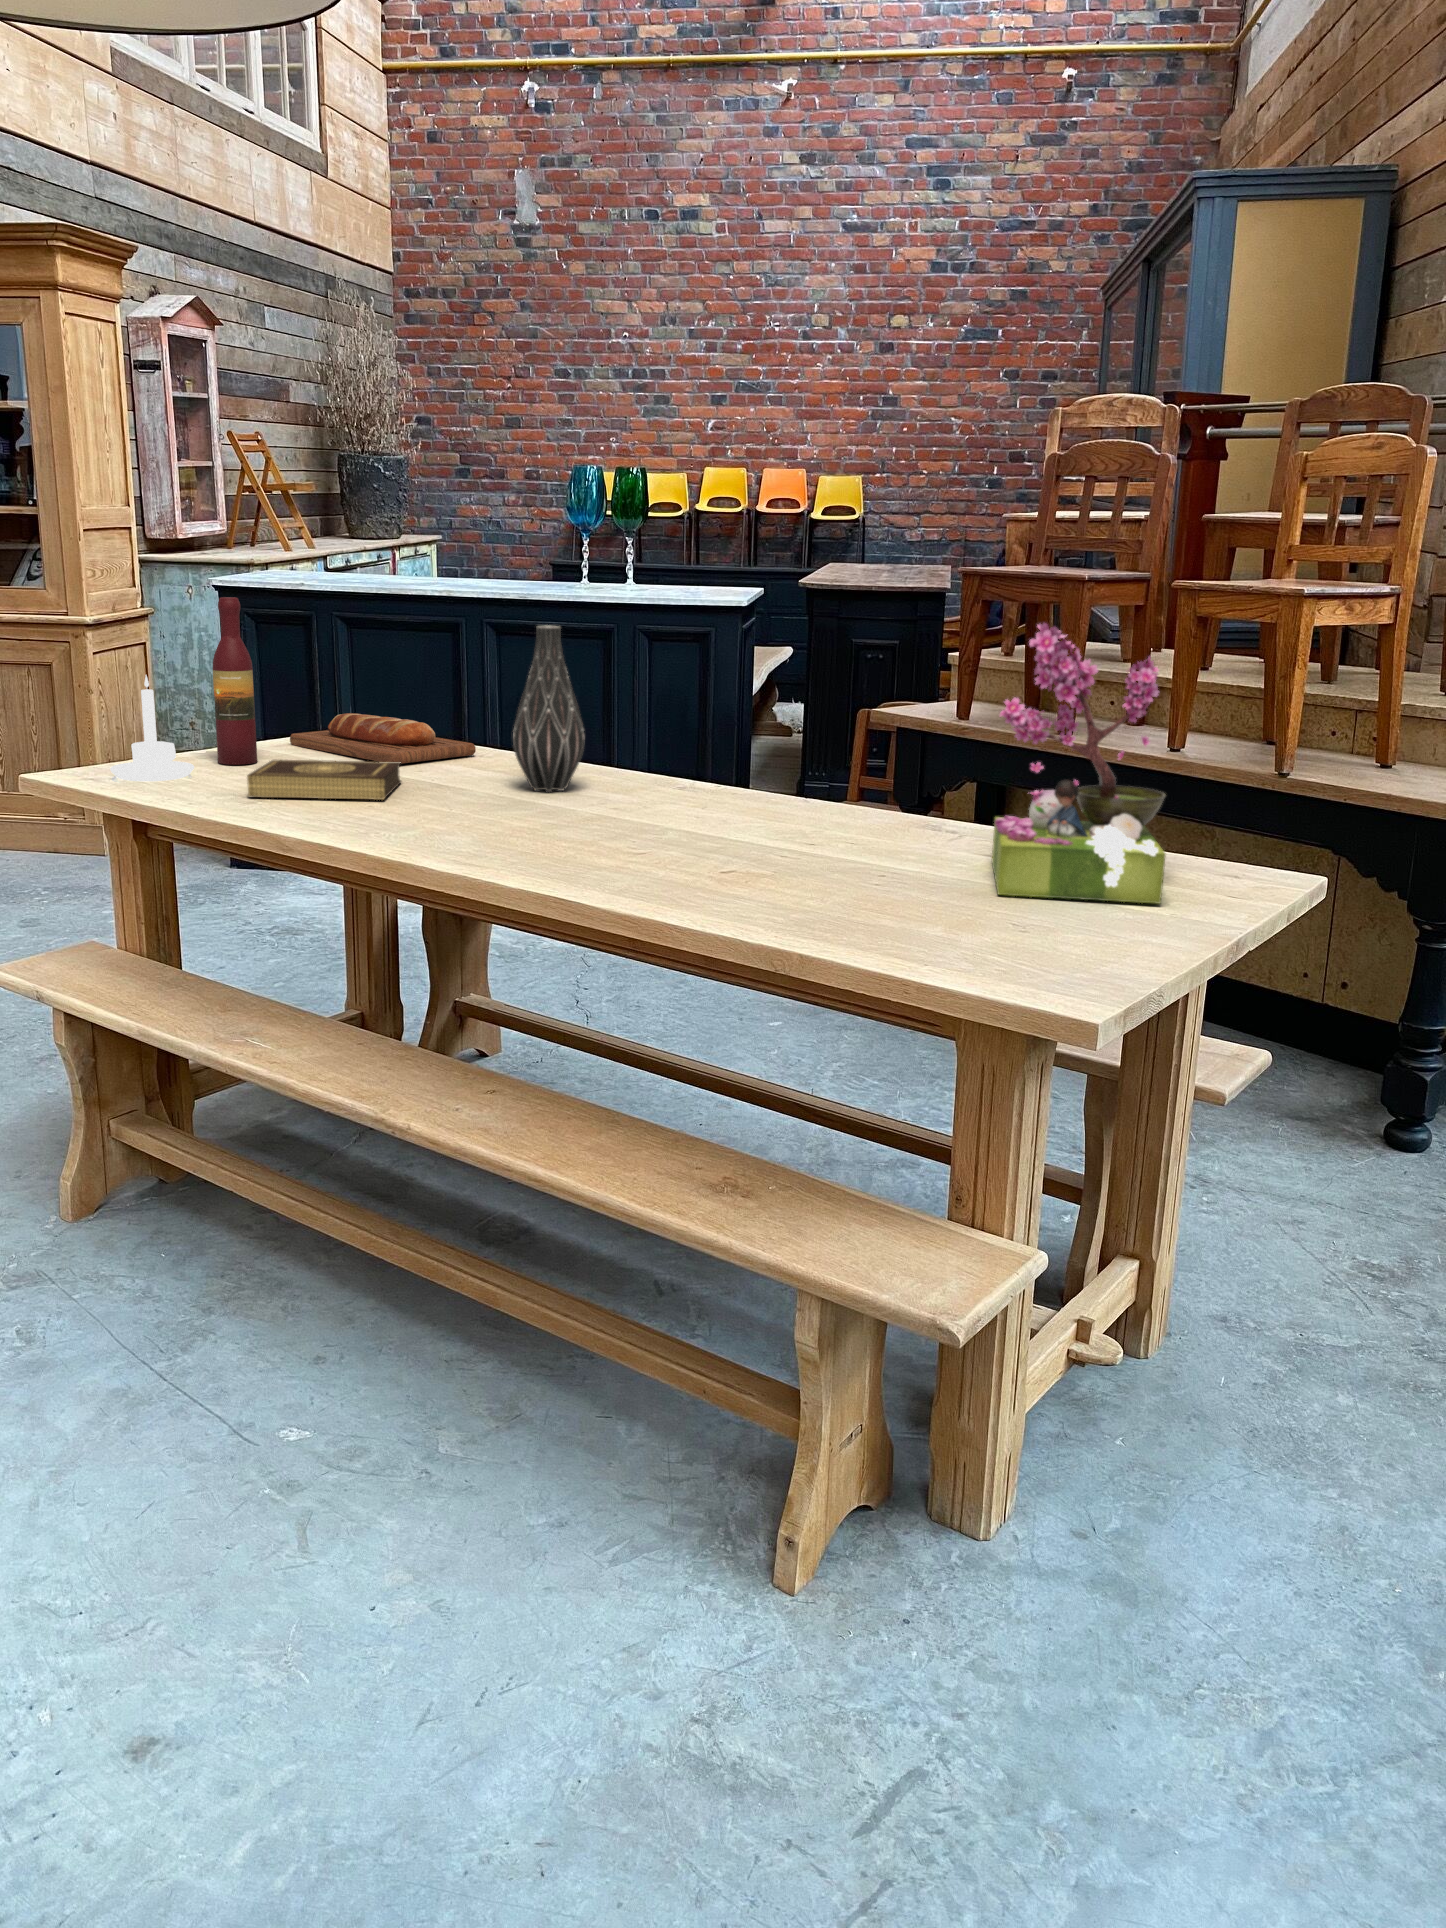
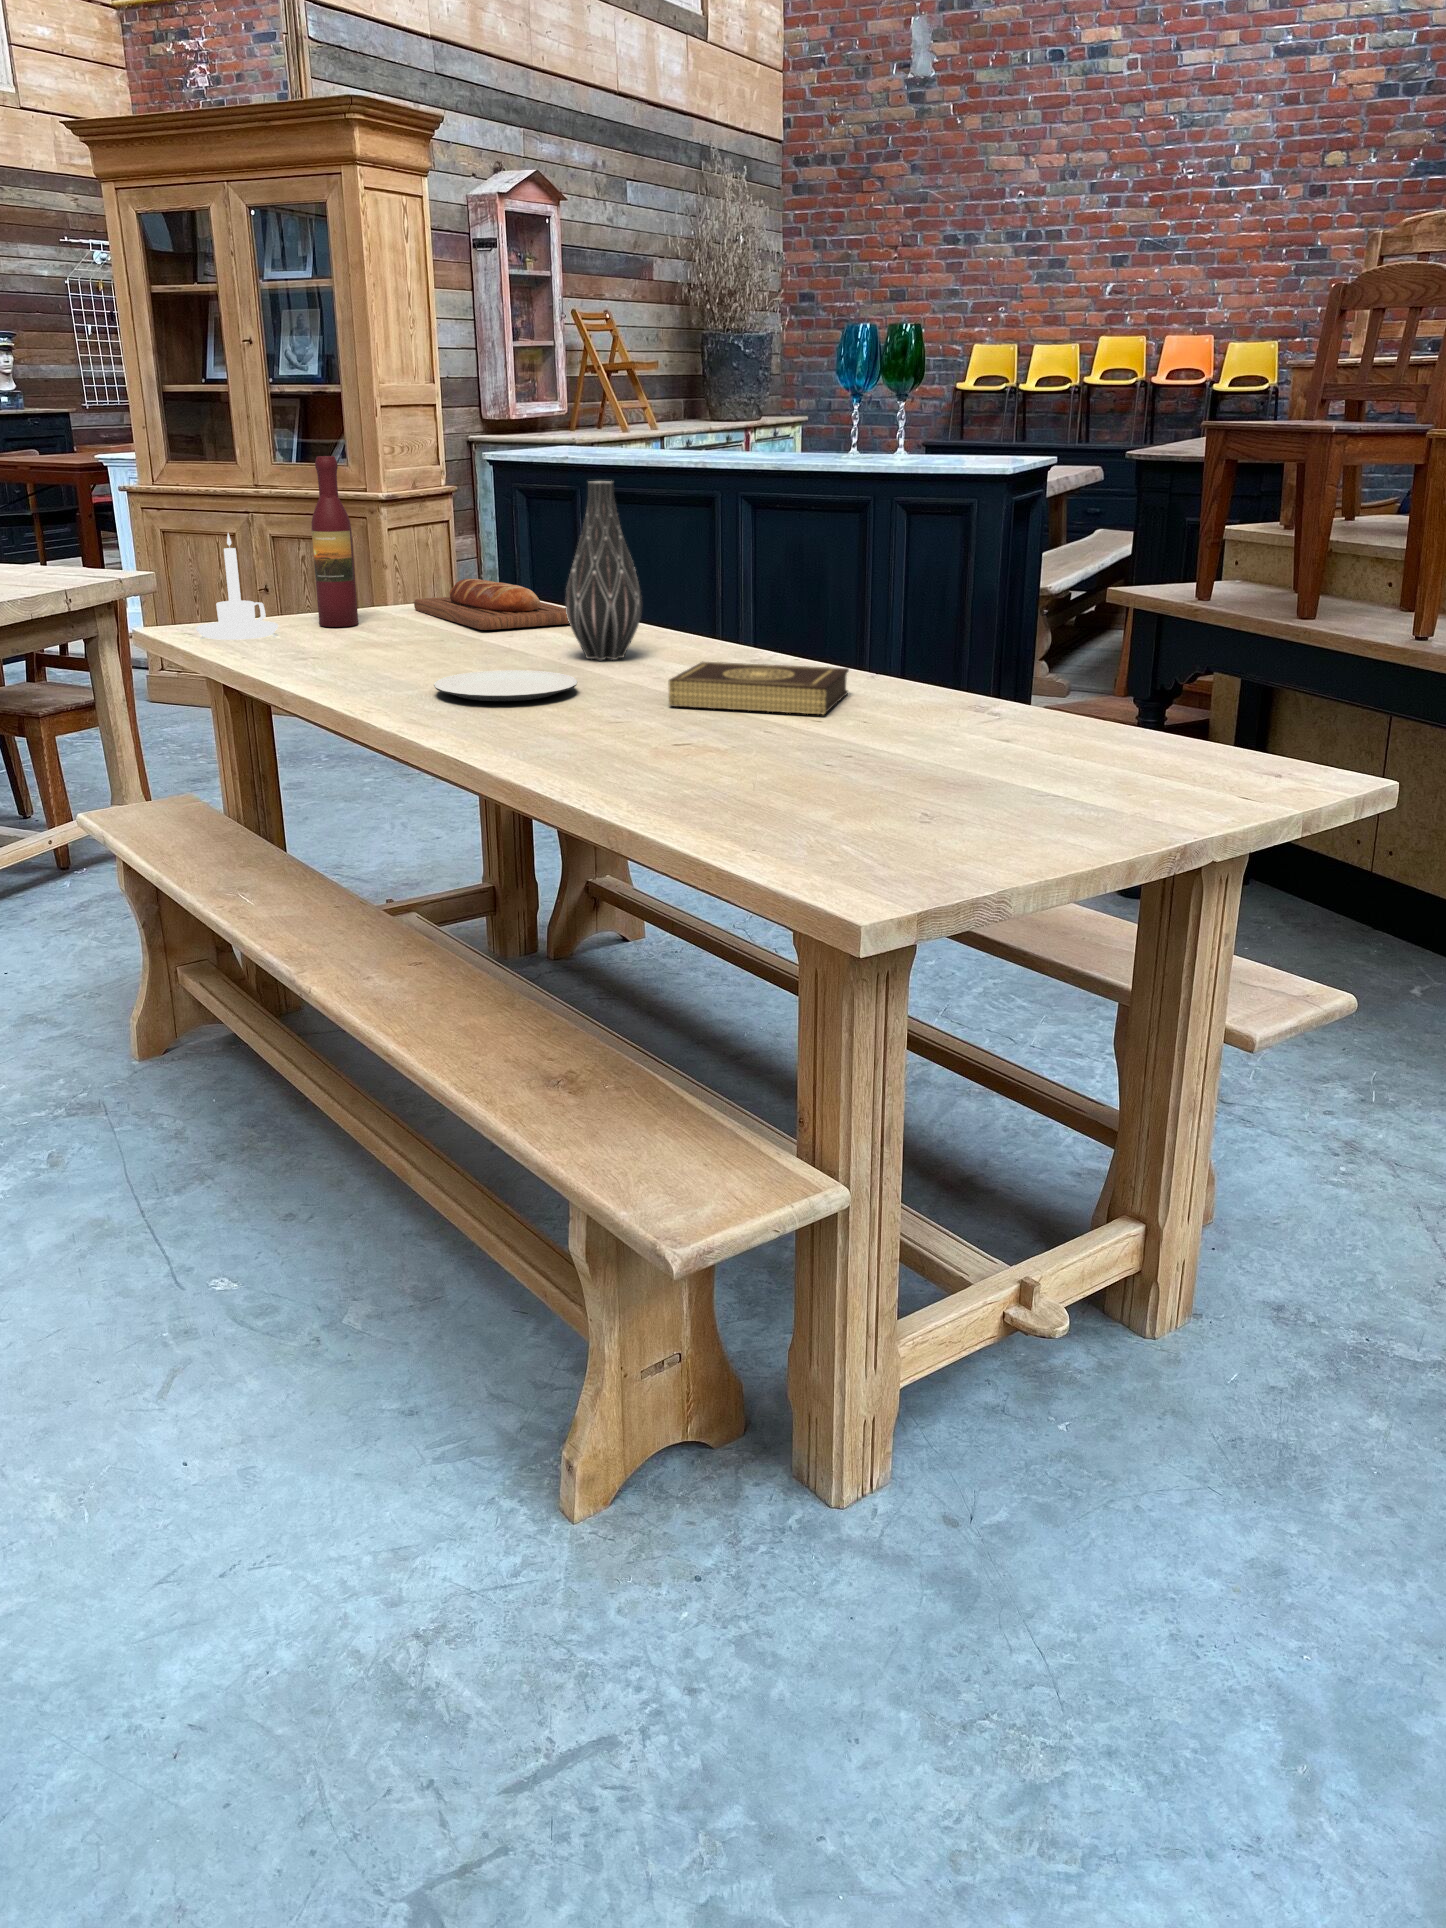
flower arrangement: present [992,623,1166,904] -> none [938,459,1178,803]
book: present [247,760,401,800] -> present [669,662,849,714]
plate: none [441,805,577,836] -> present [434,670,577,701]

